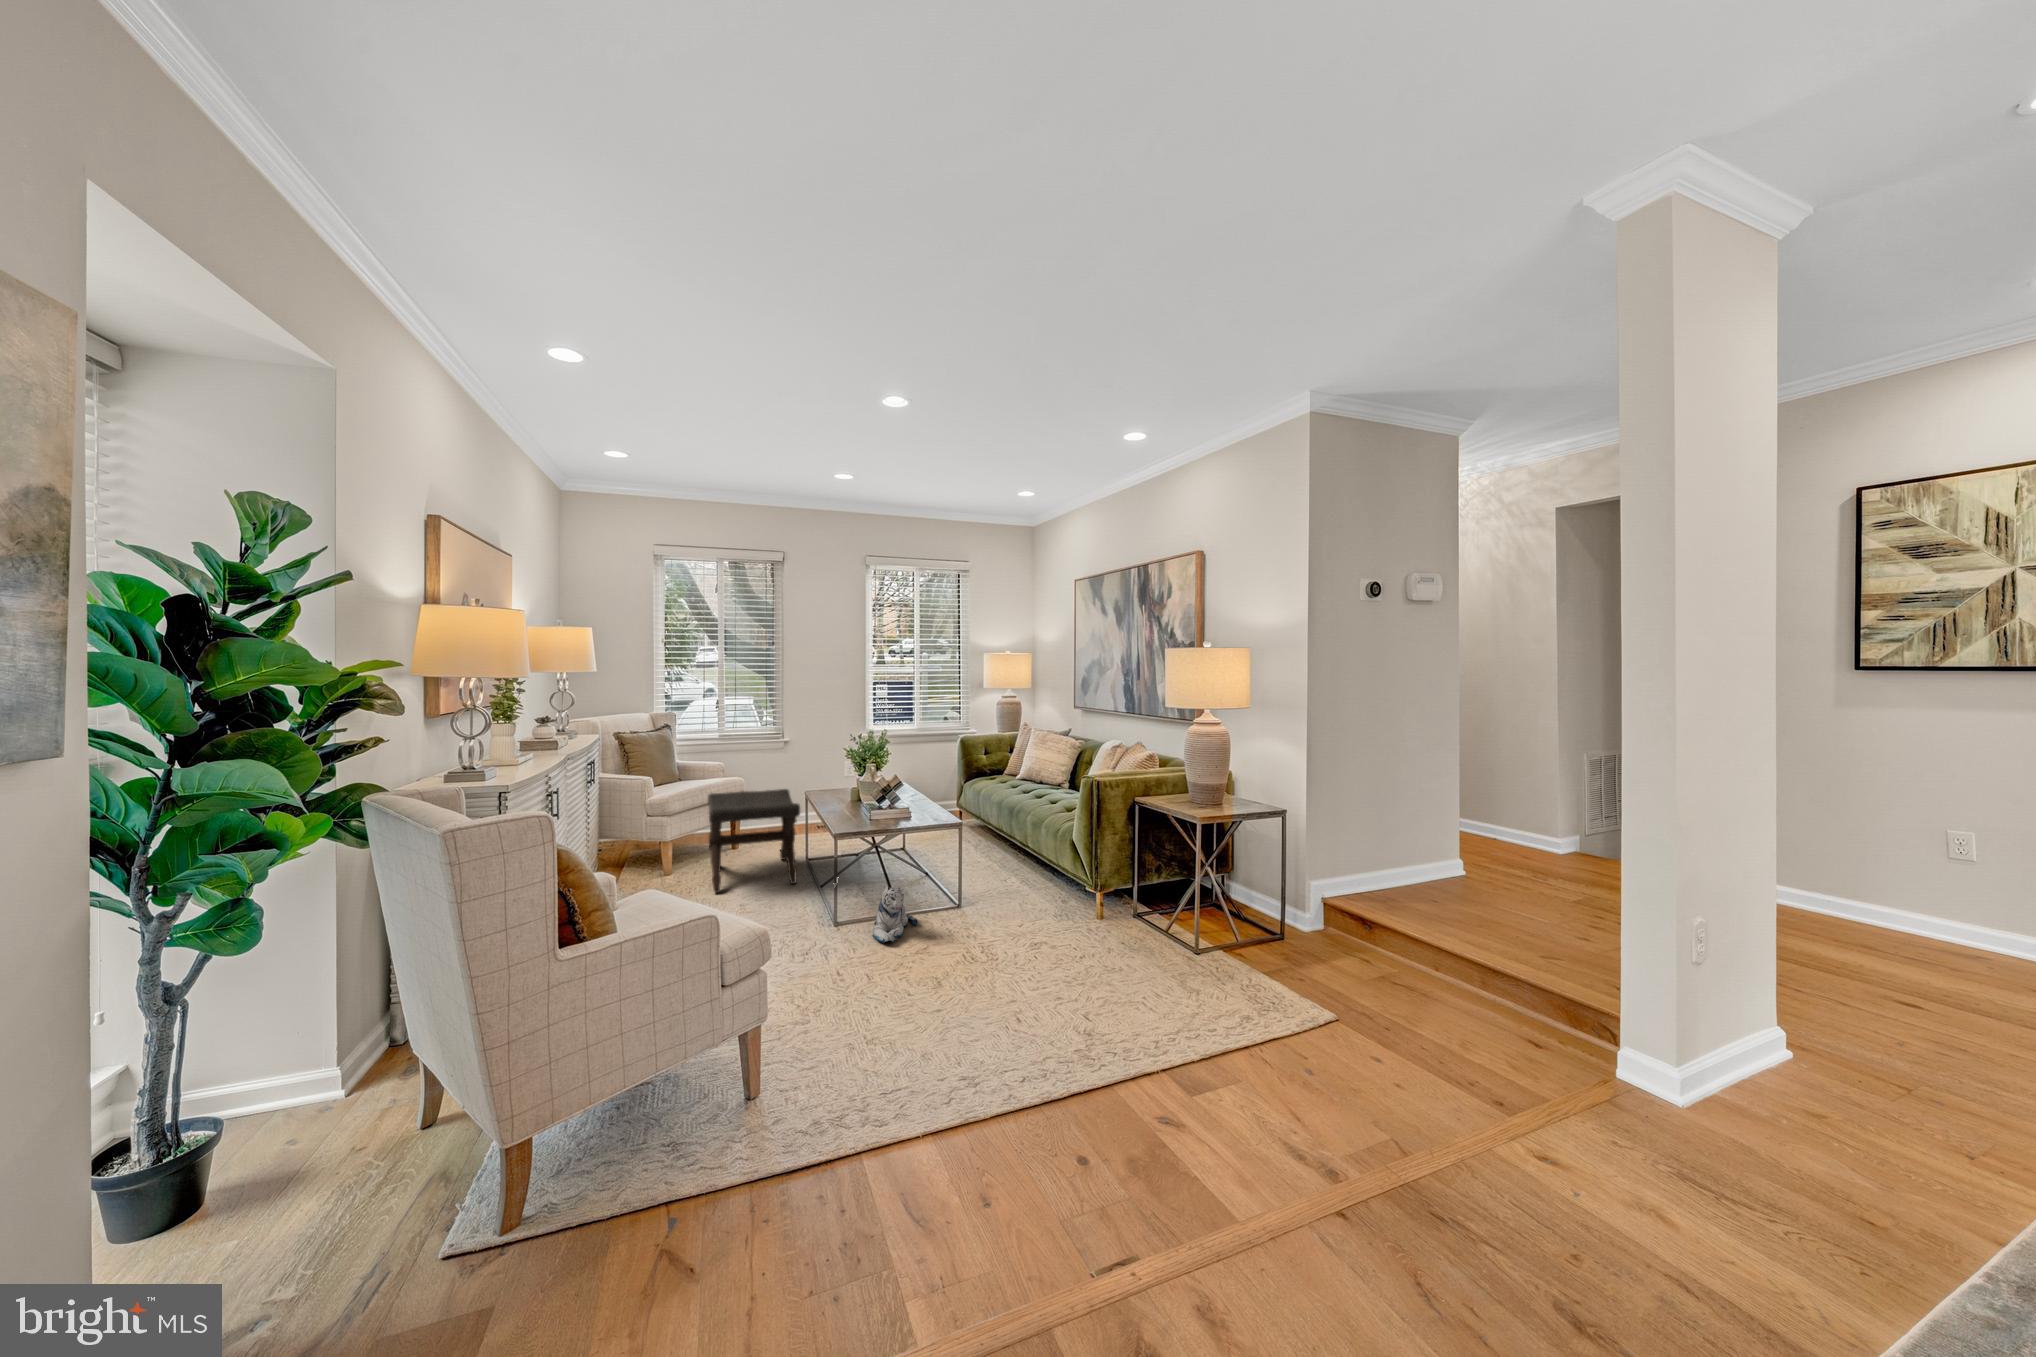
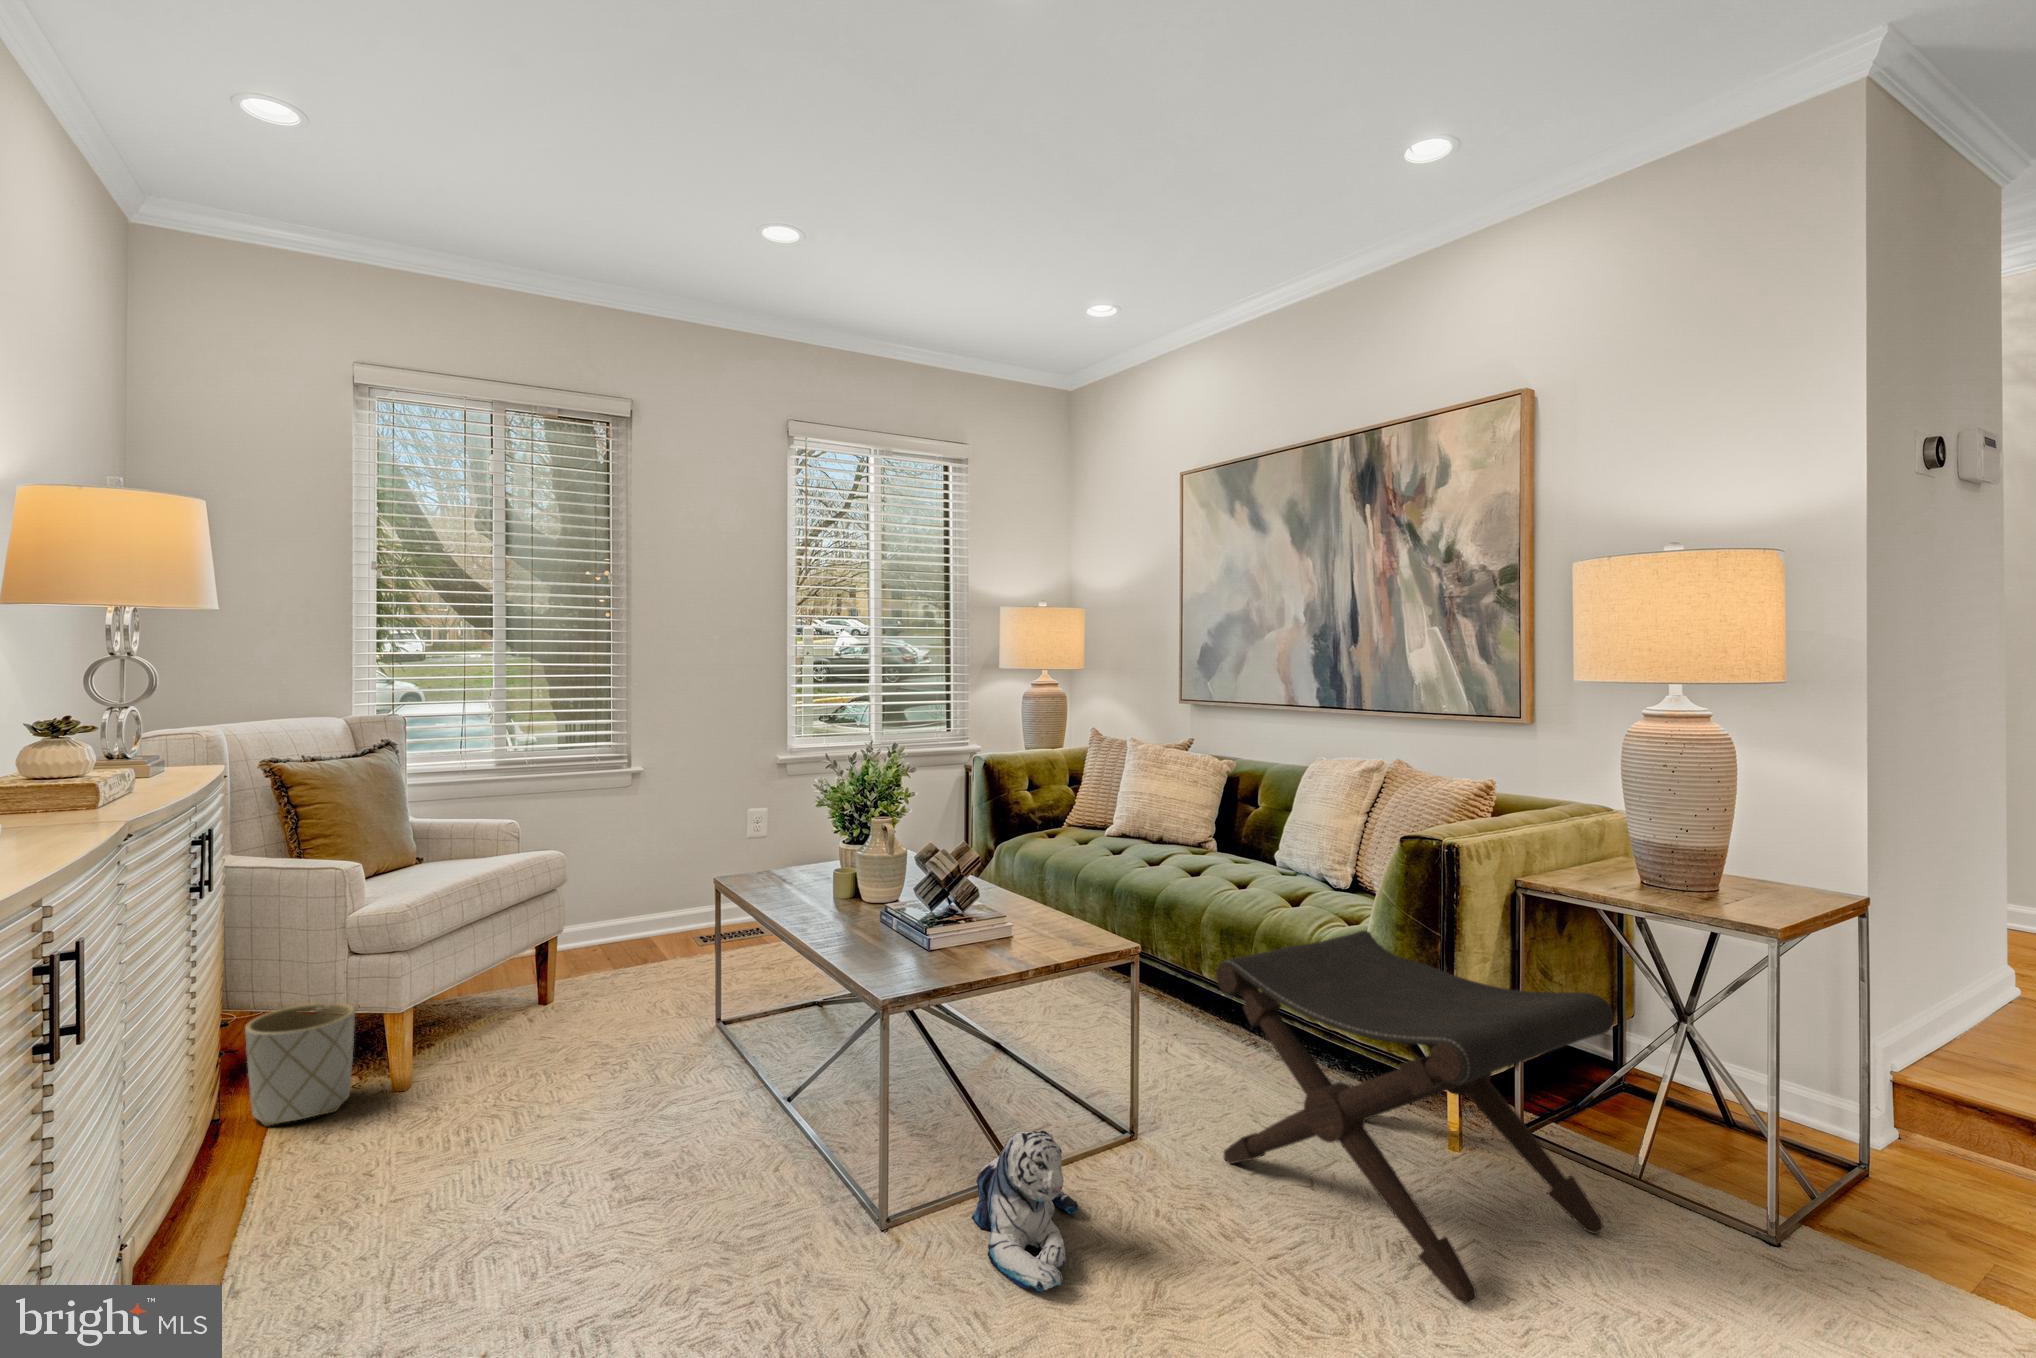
footstool: present [708,789,800,893] -> present [1216,931,1614,1304]
planter: none [607,837,649,884] -> present [245,1002,355,1126]

